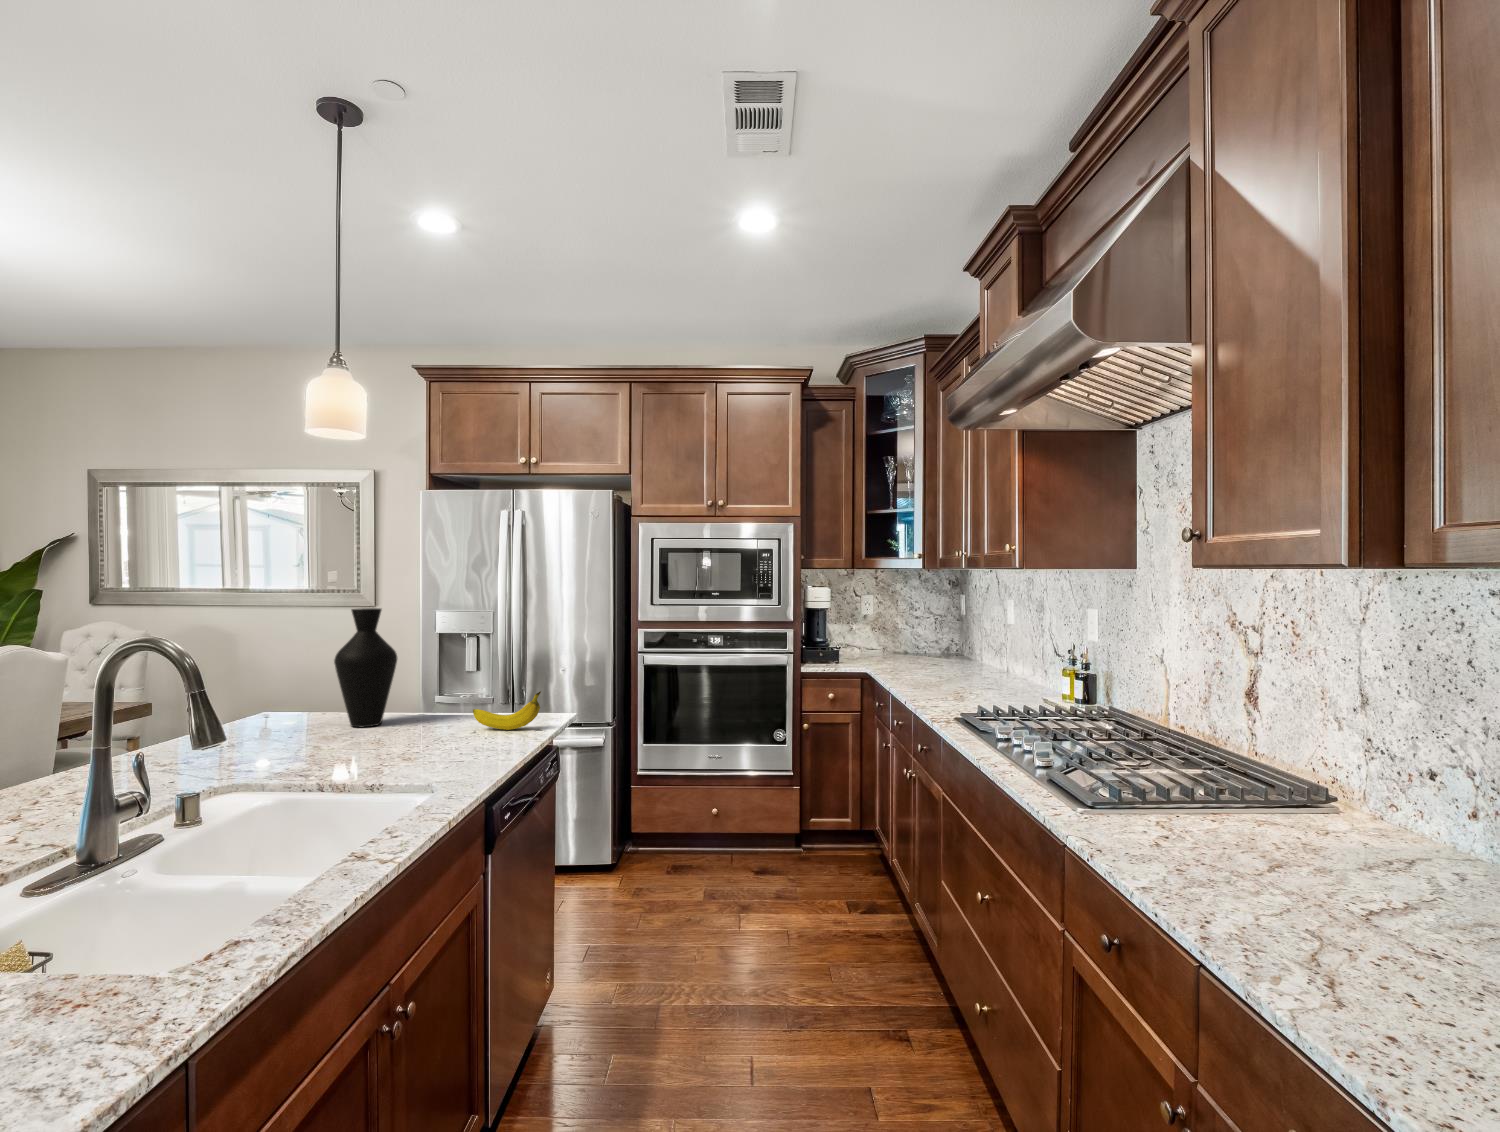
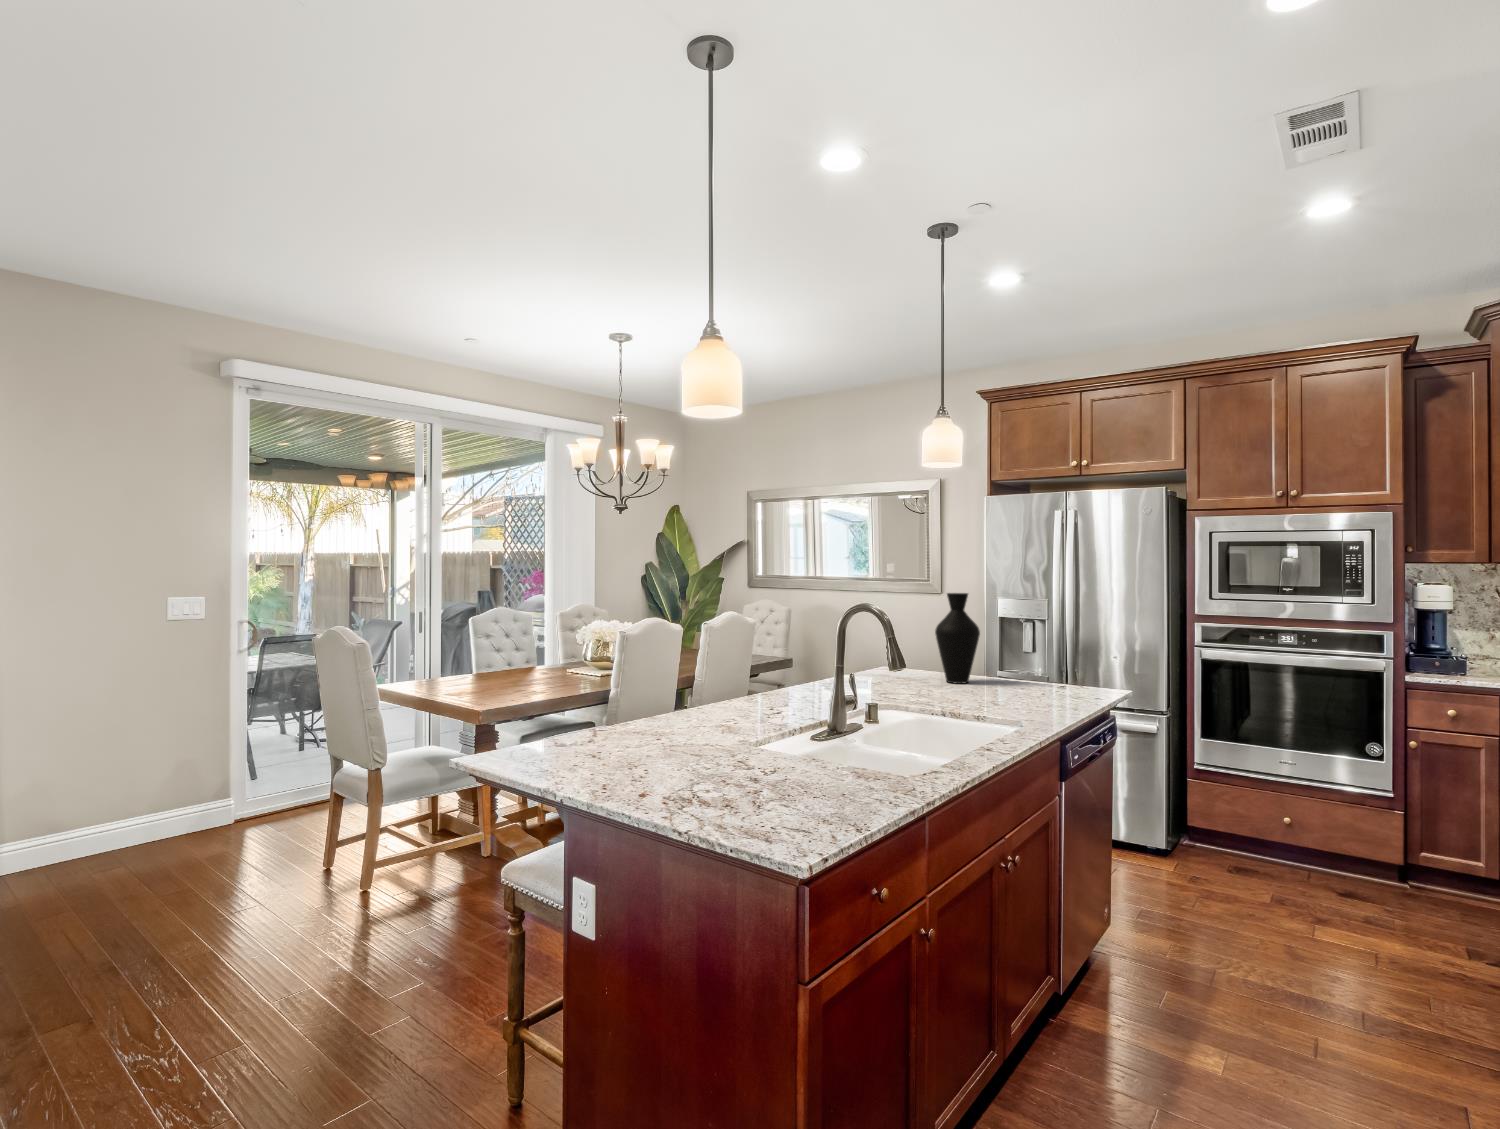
fruit: present [473,691,541,730] -> none [1041,666,1101,696]

